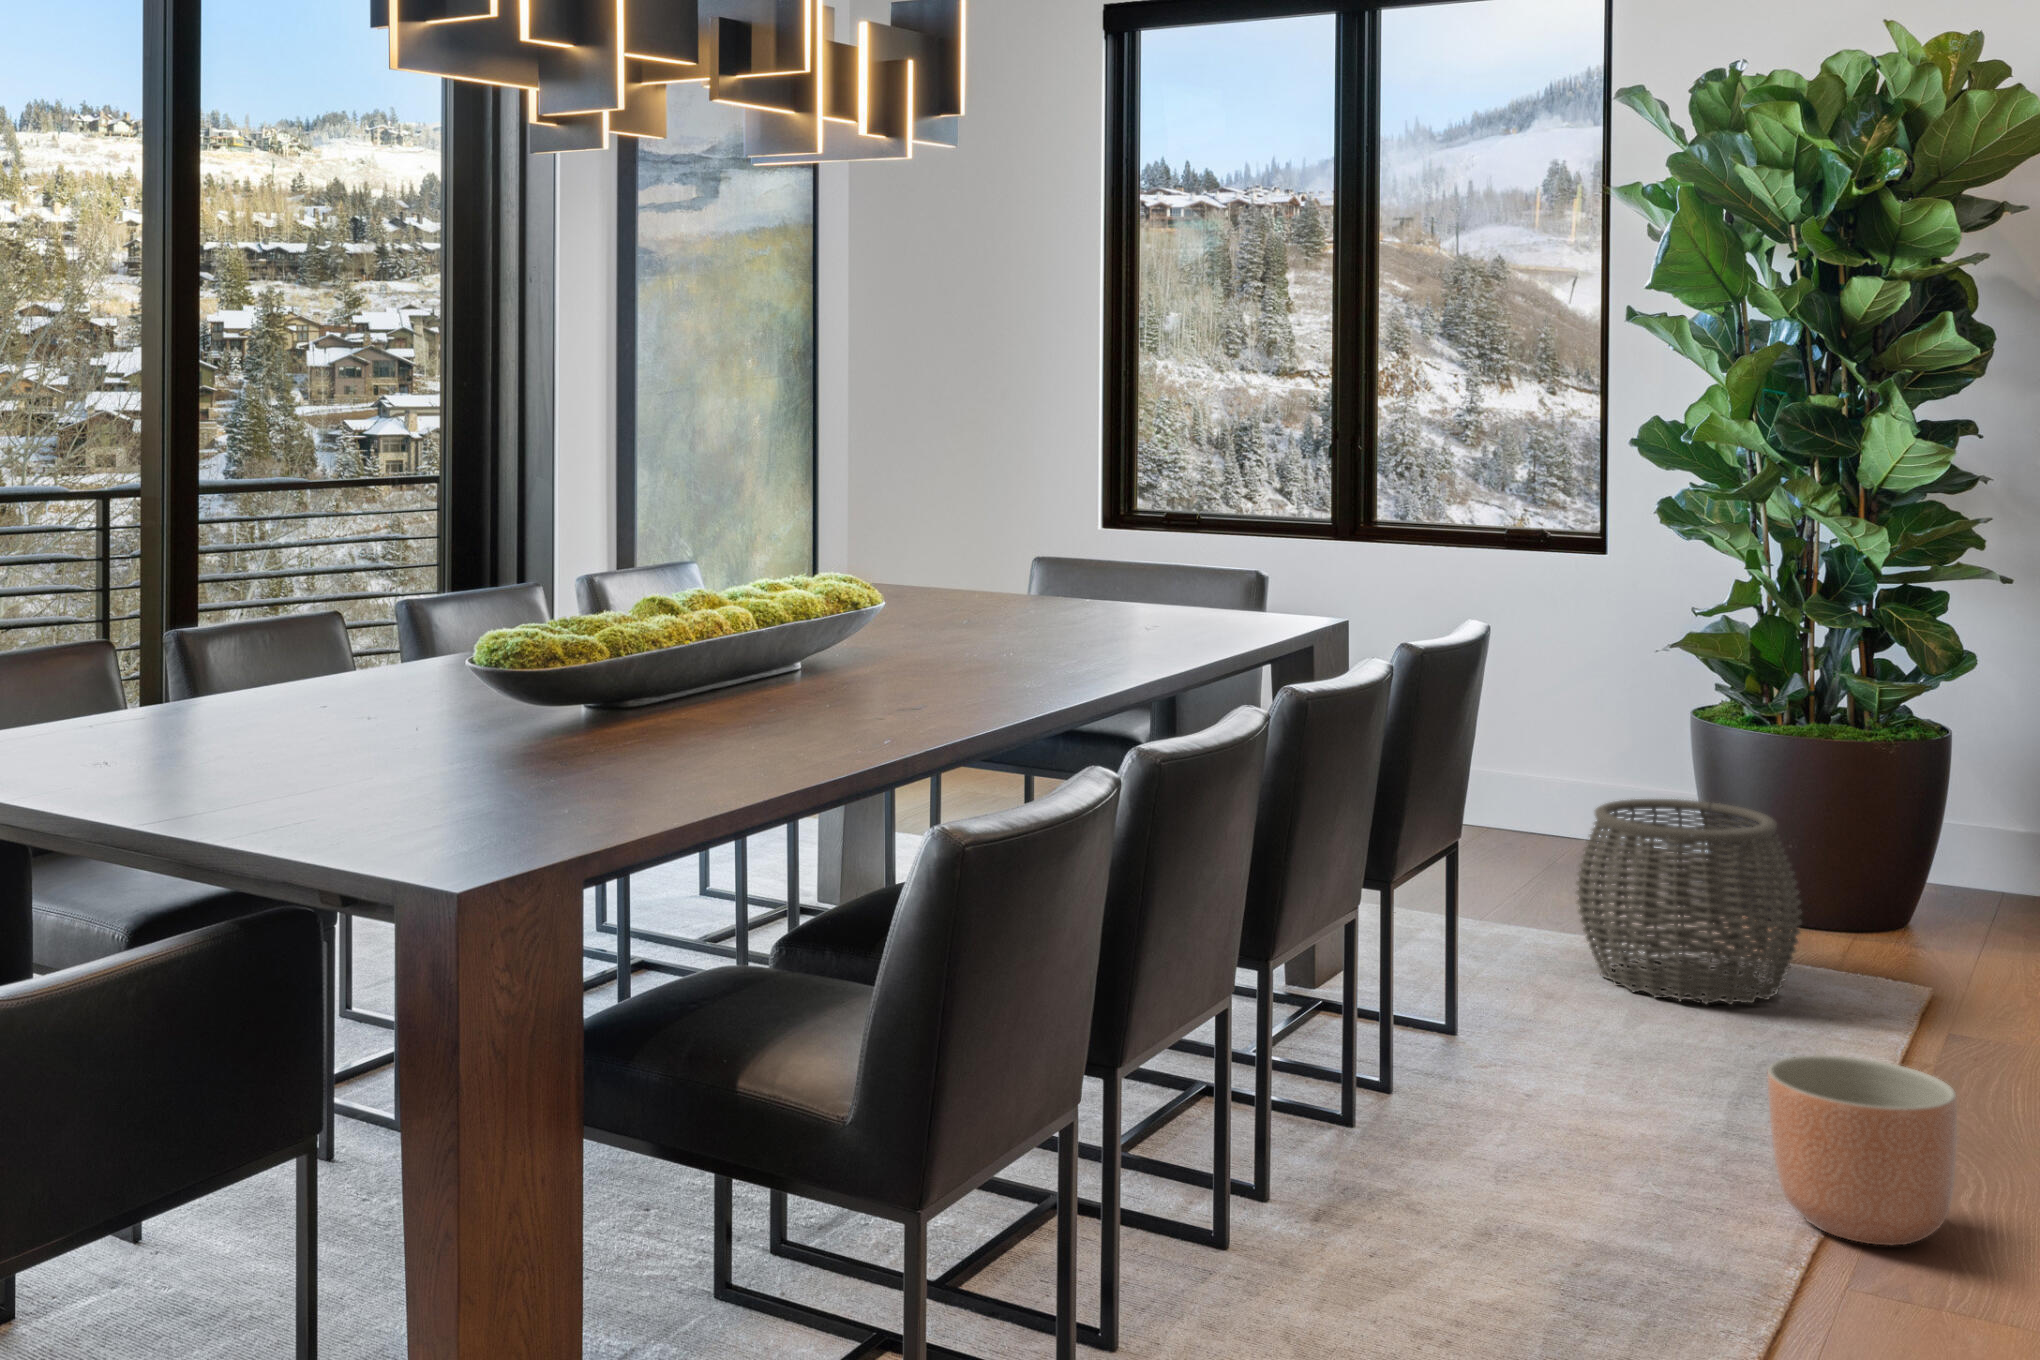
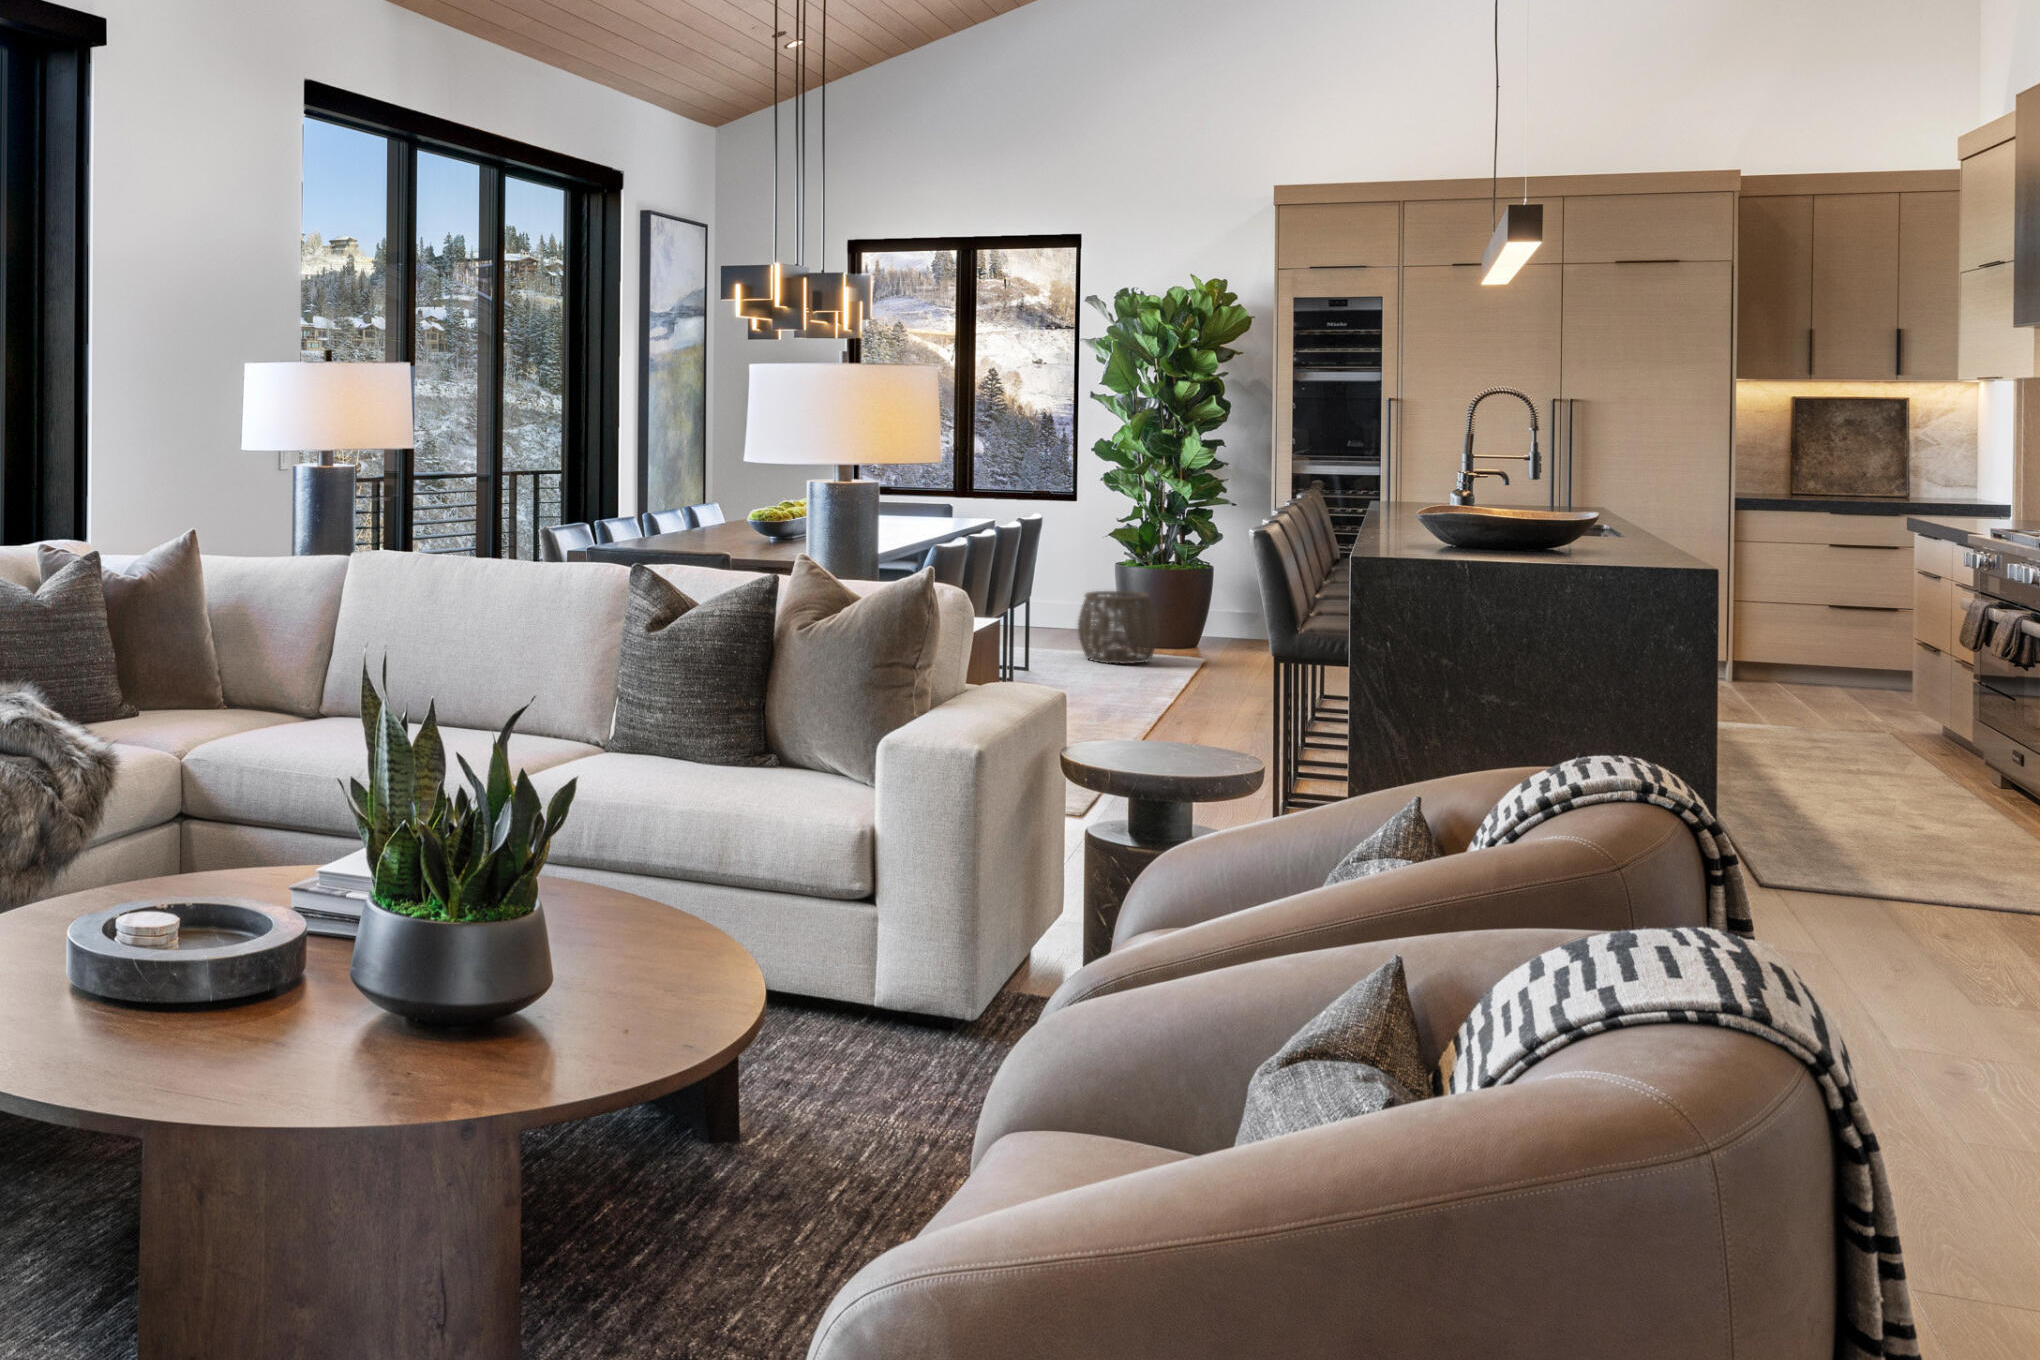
planter: present [1768,1055,1957,1245] -> none [1151,649,1207,702]

